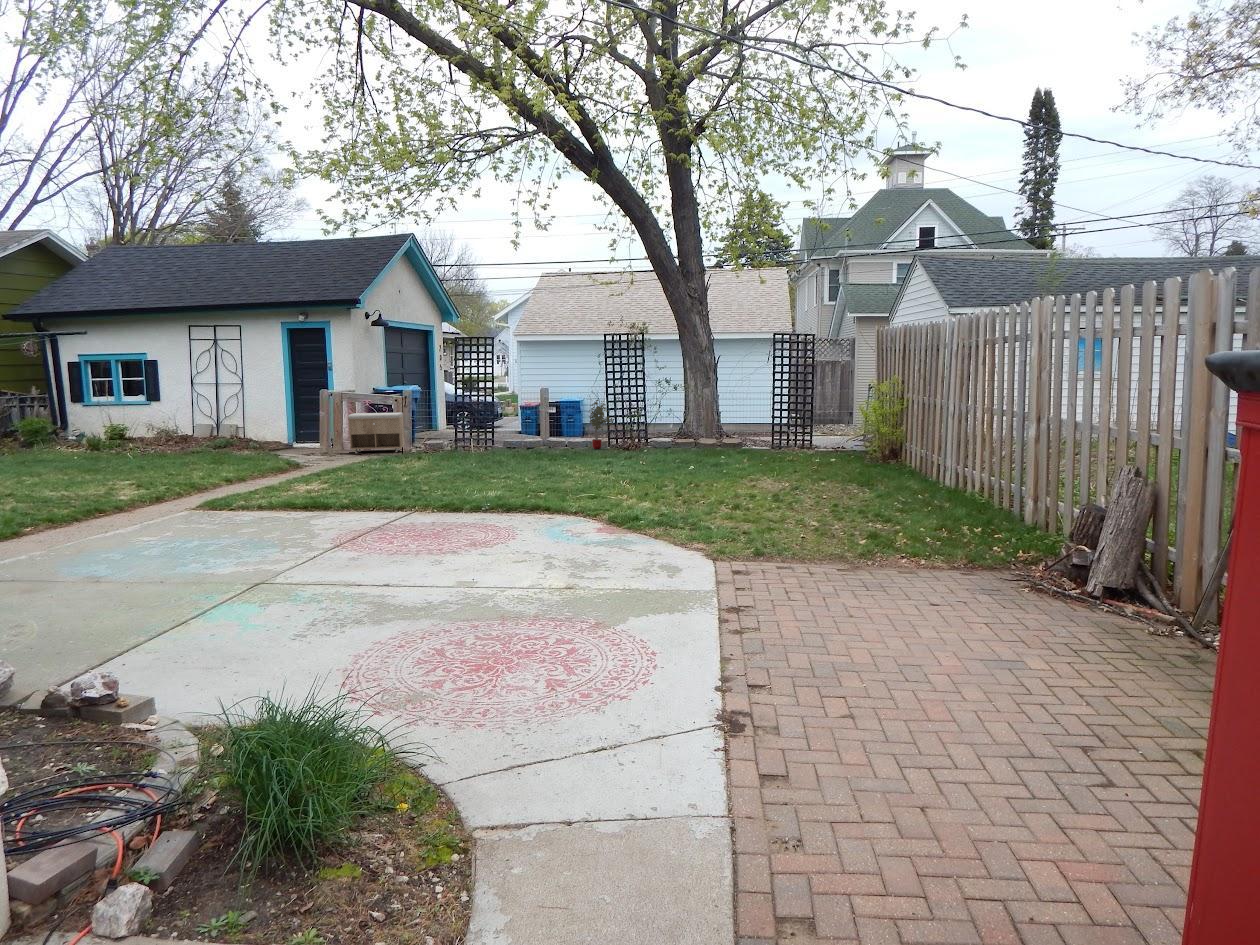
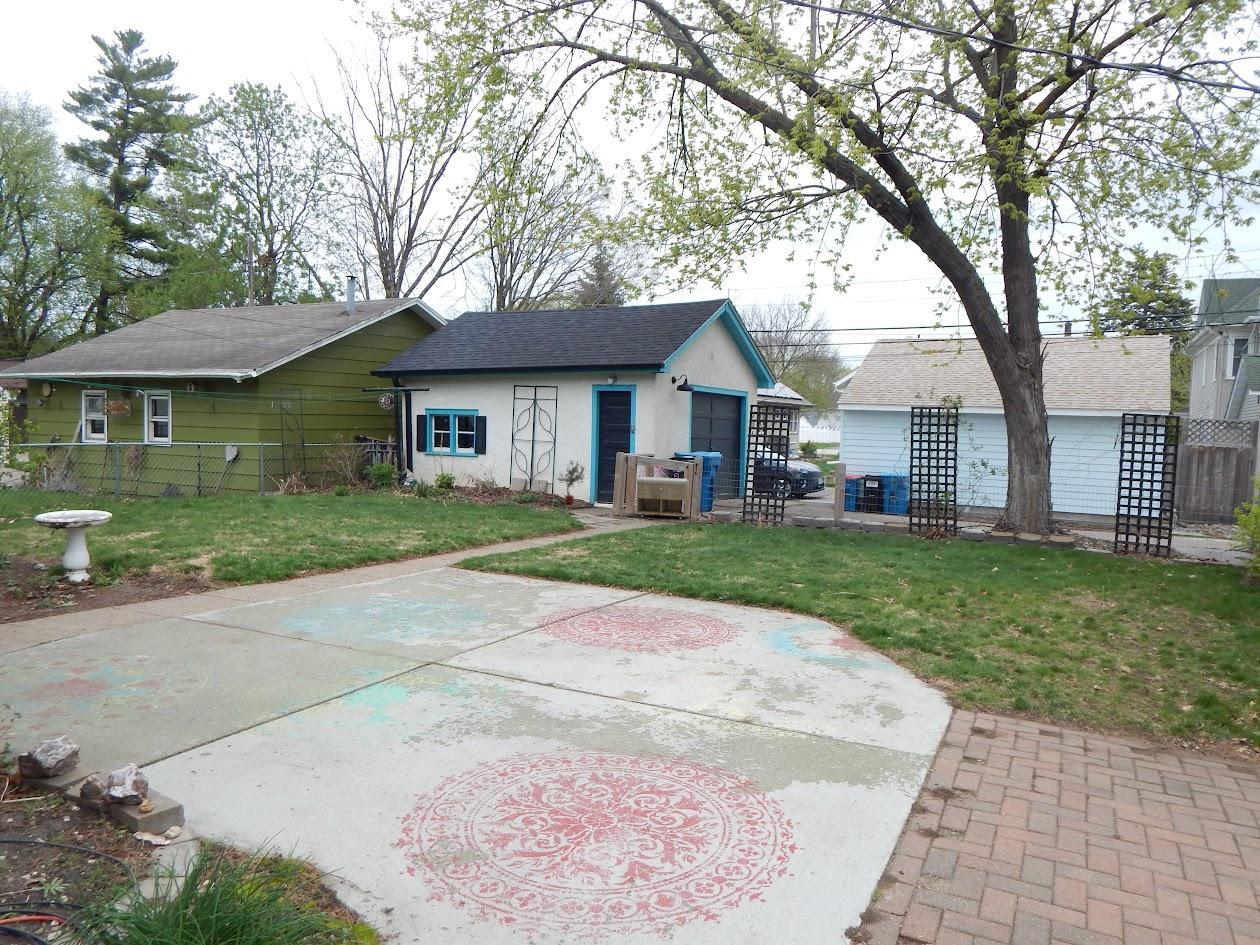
potted tree: present [589,400,614,449] -> present [558,461,584,504]

